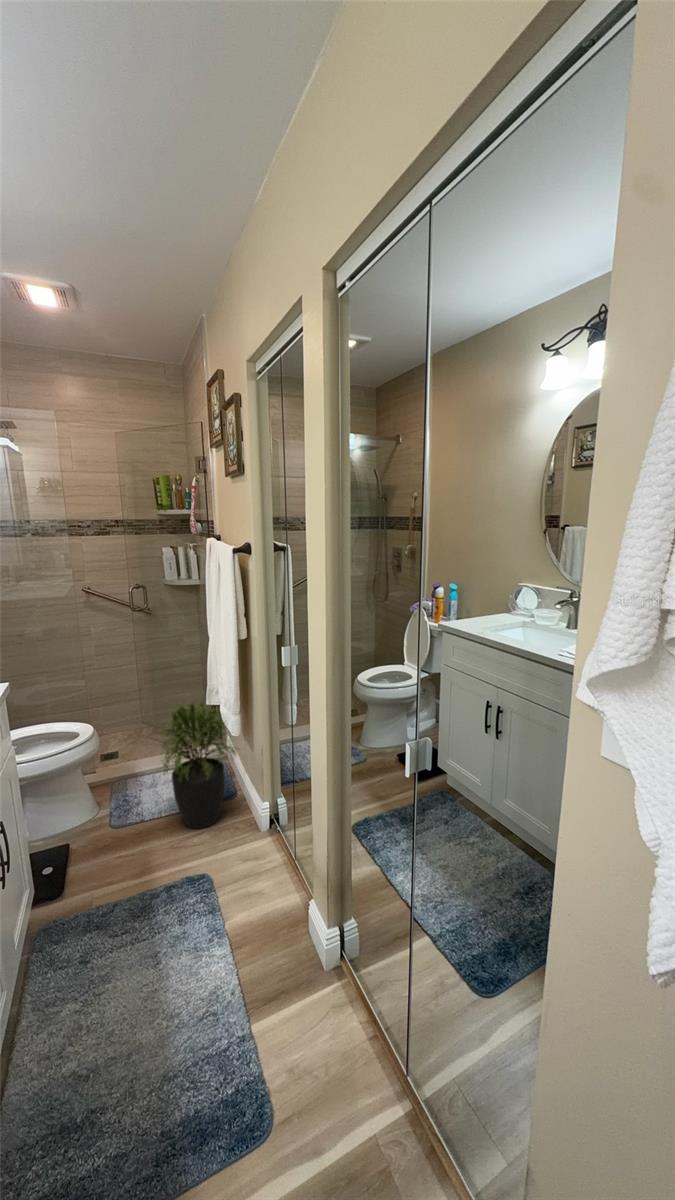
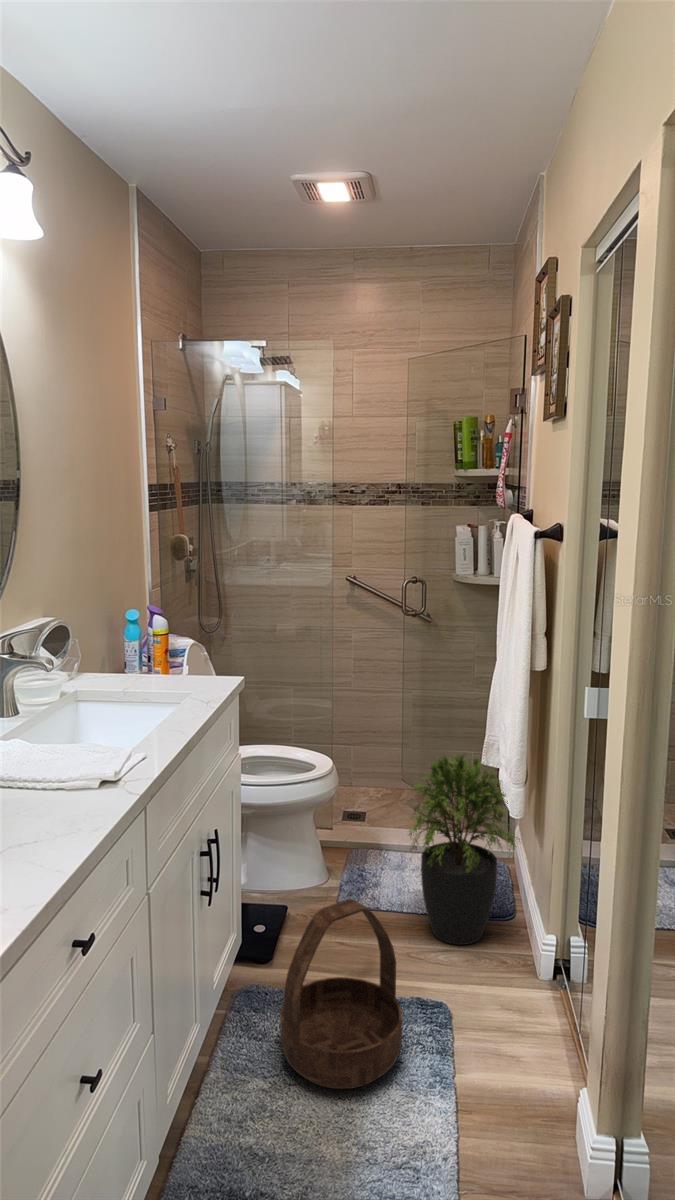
basket: none [83,832,184,983] -> present [280,899,402,1089]

